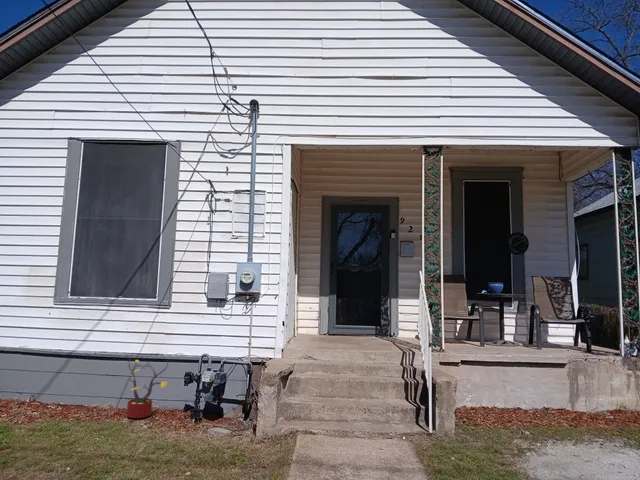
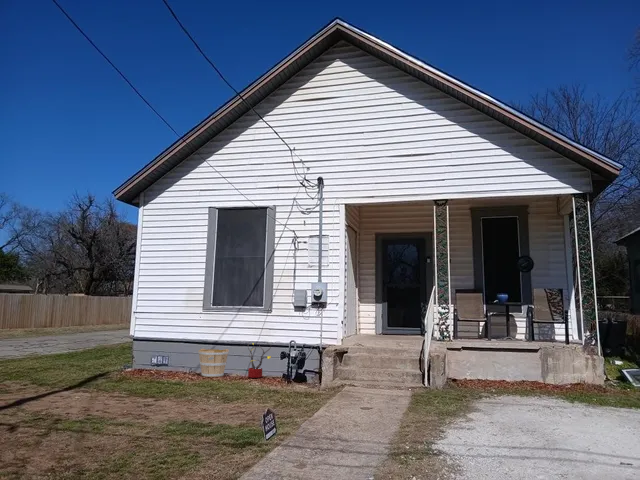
wooden bucket: none [38,367,96,420] -> present [198,349,229,377]

